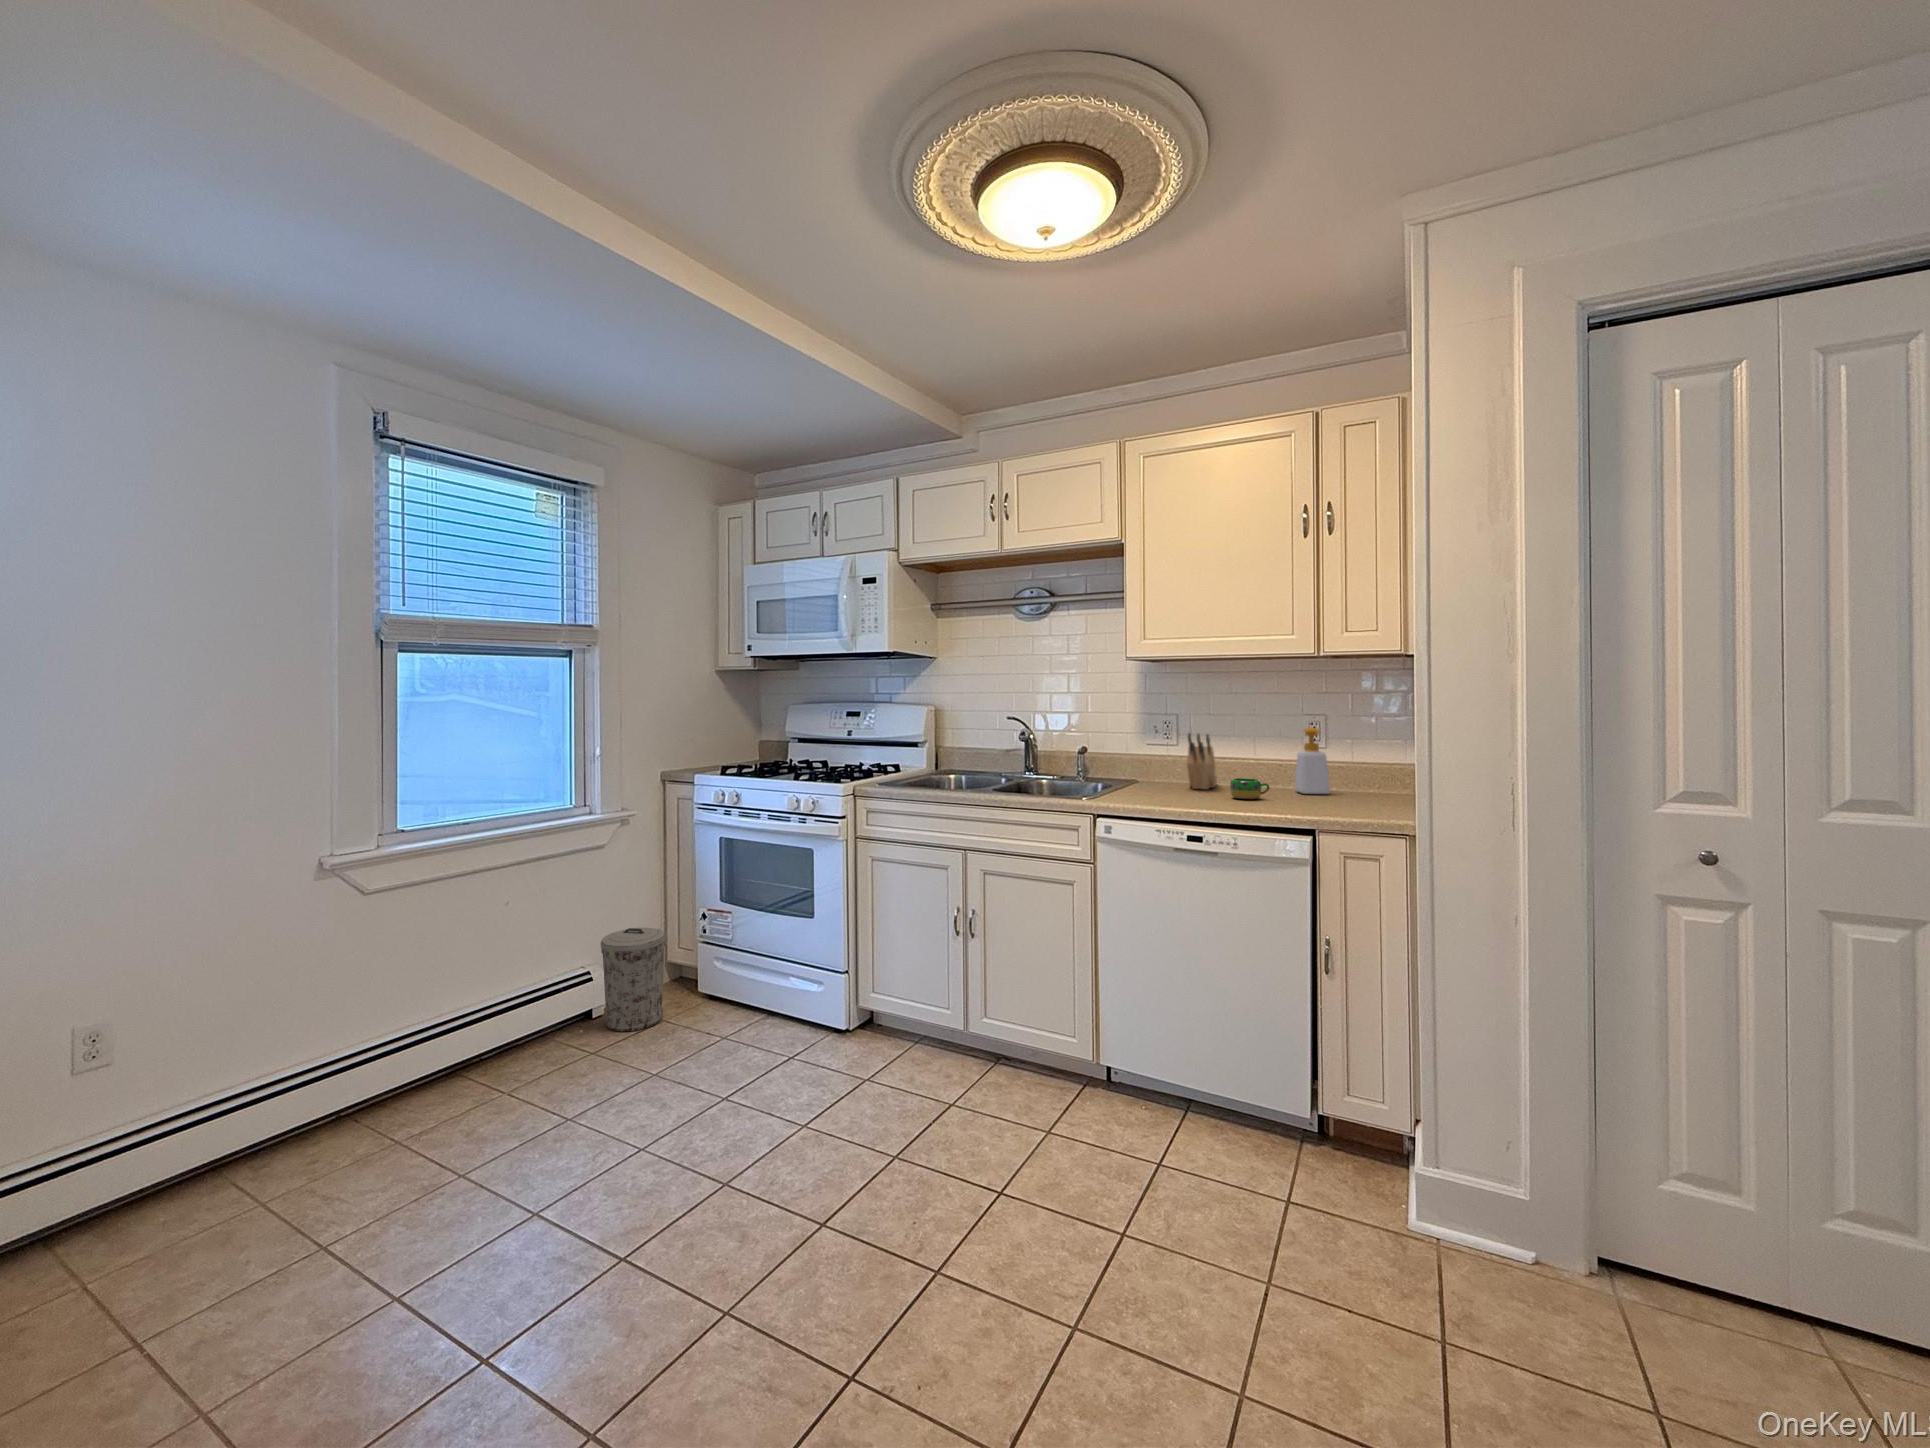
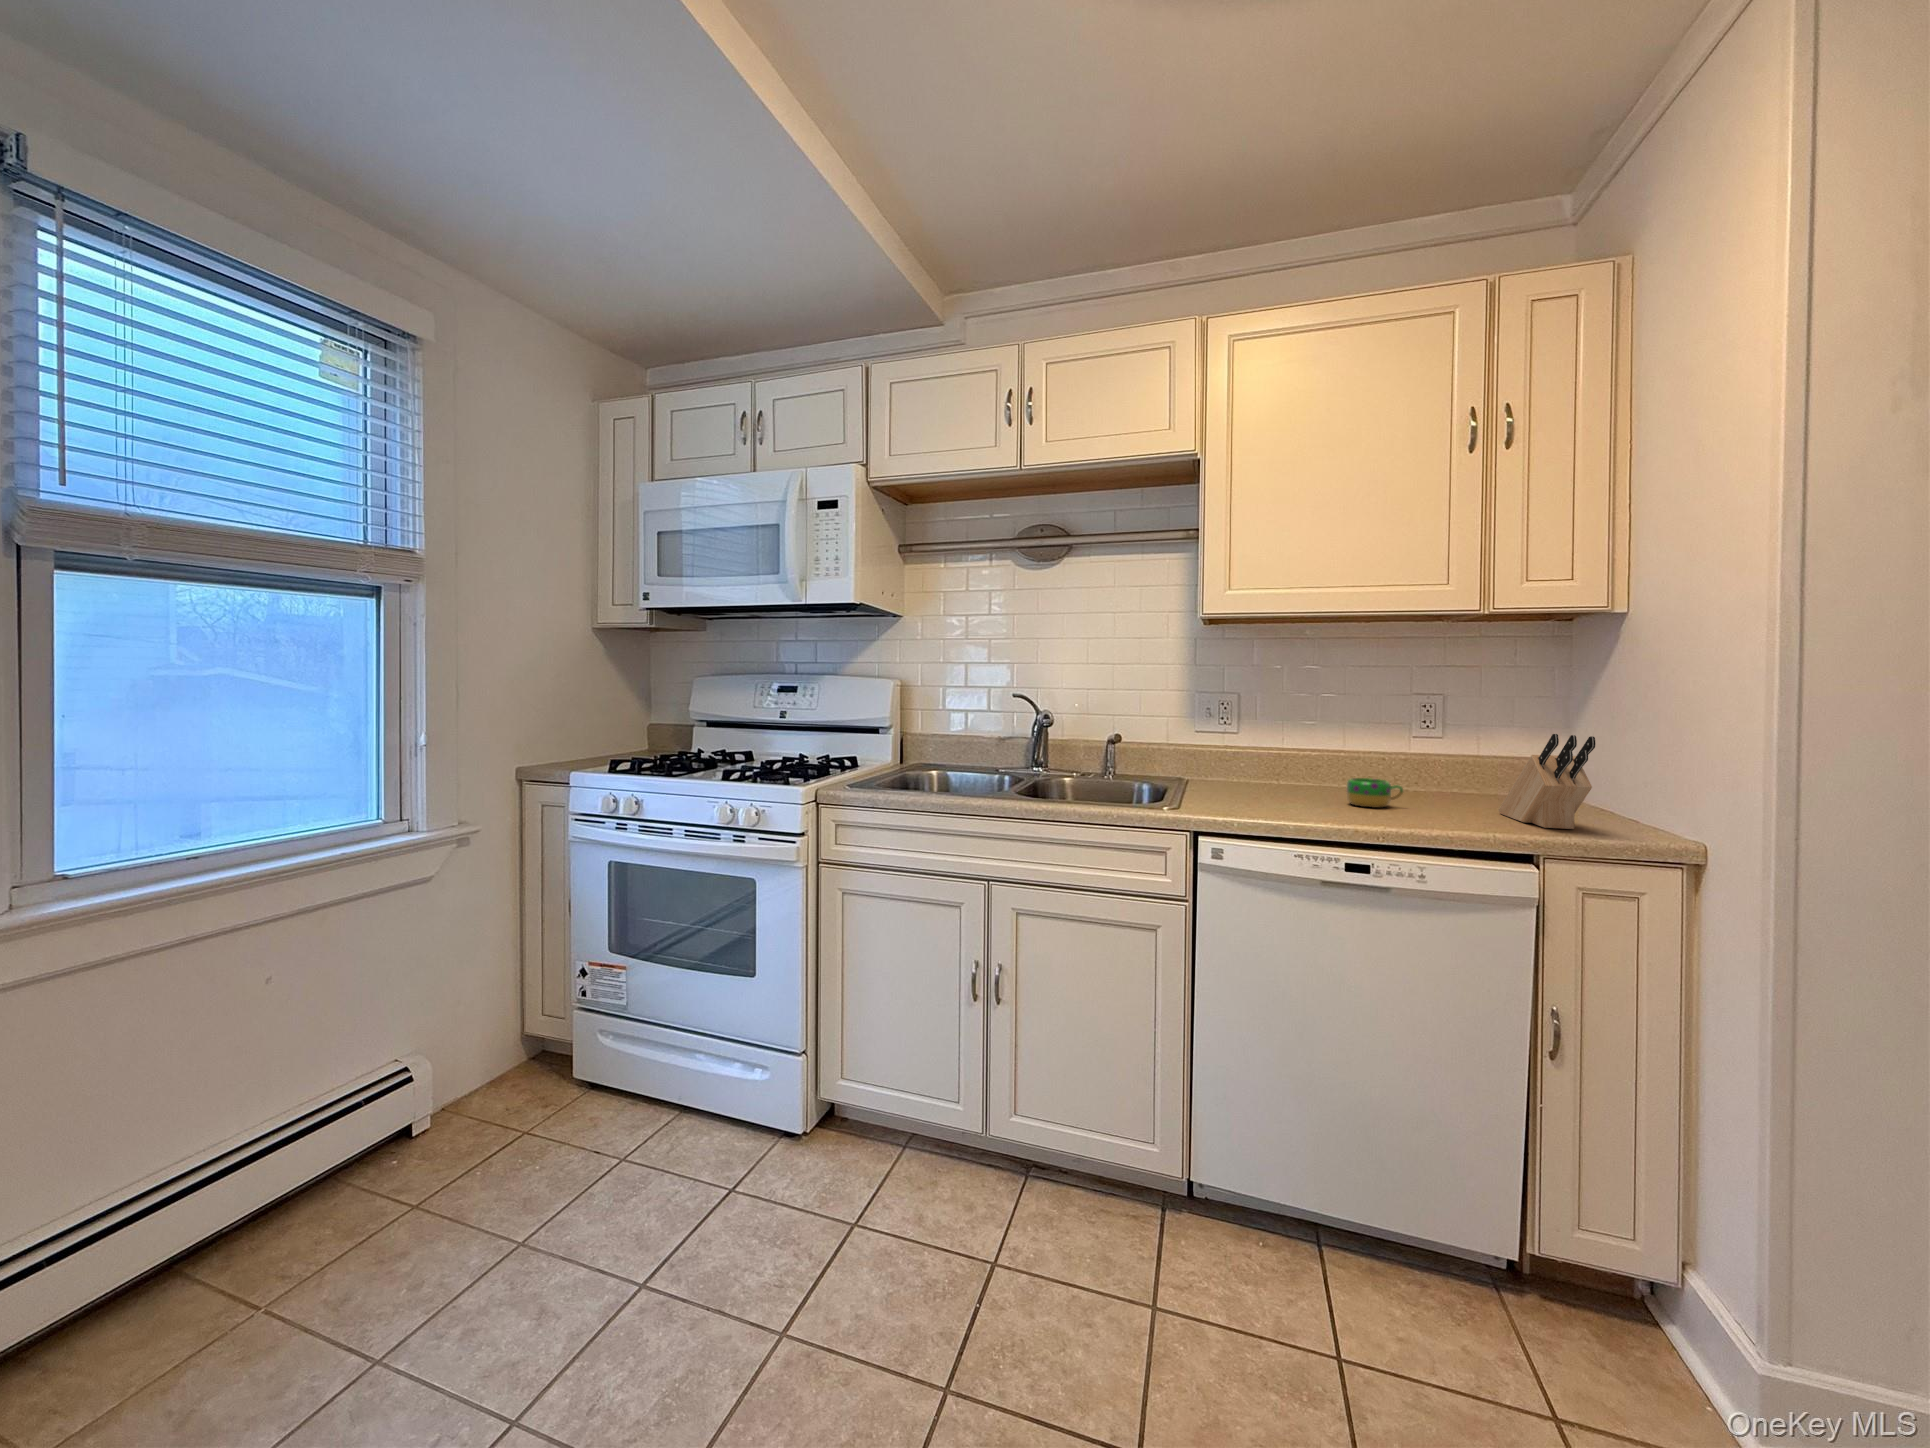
soap bottle: present [1295,728,1330,794] -> none [1403,711,1457,798]
knife block: present [1187,733,1217,789] -> present [1498,734,1595,829]
trash can: present [601,928,666,1031] -> none [428,995,531,1158]

